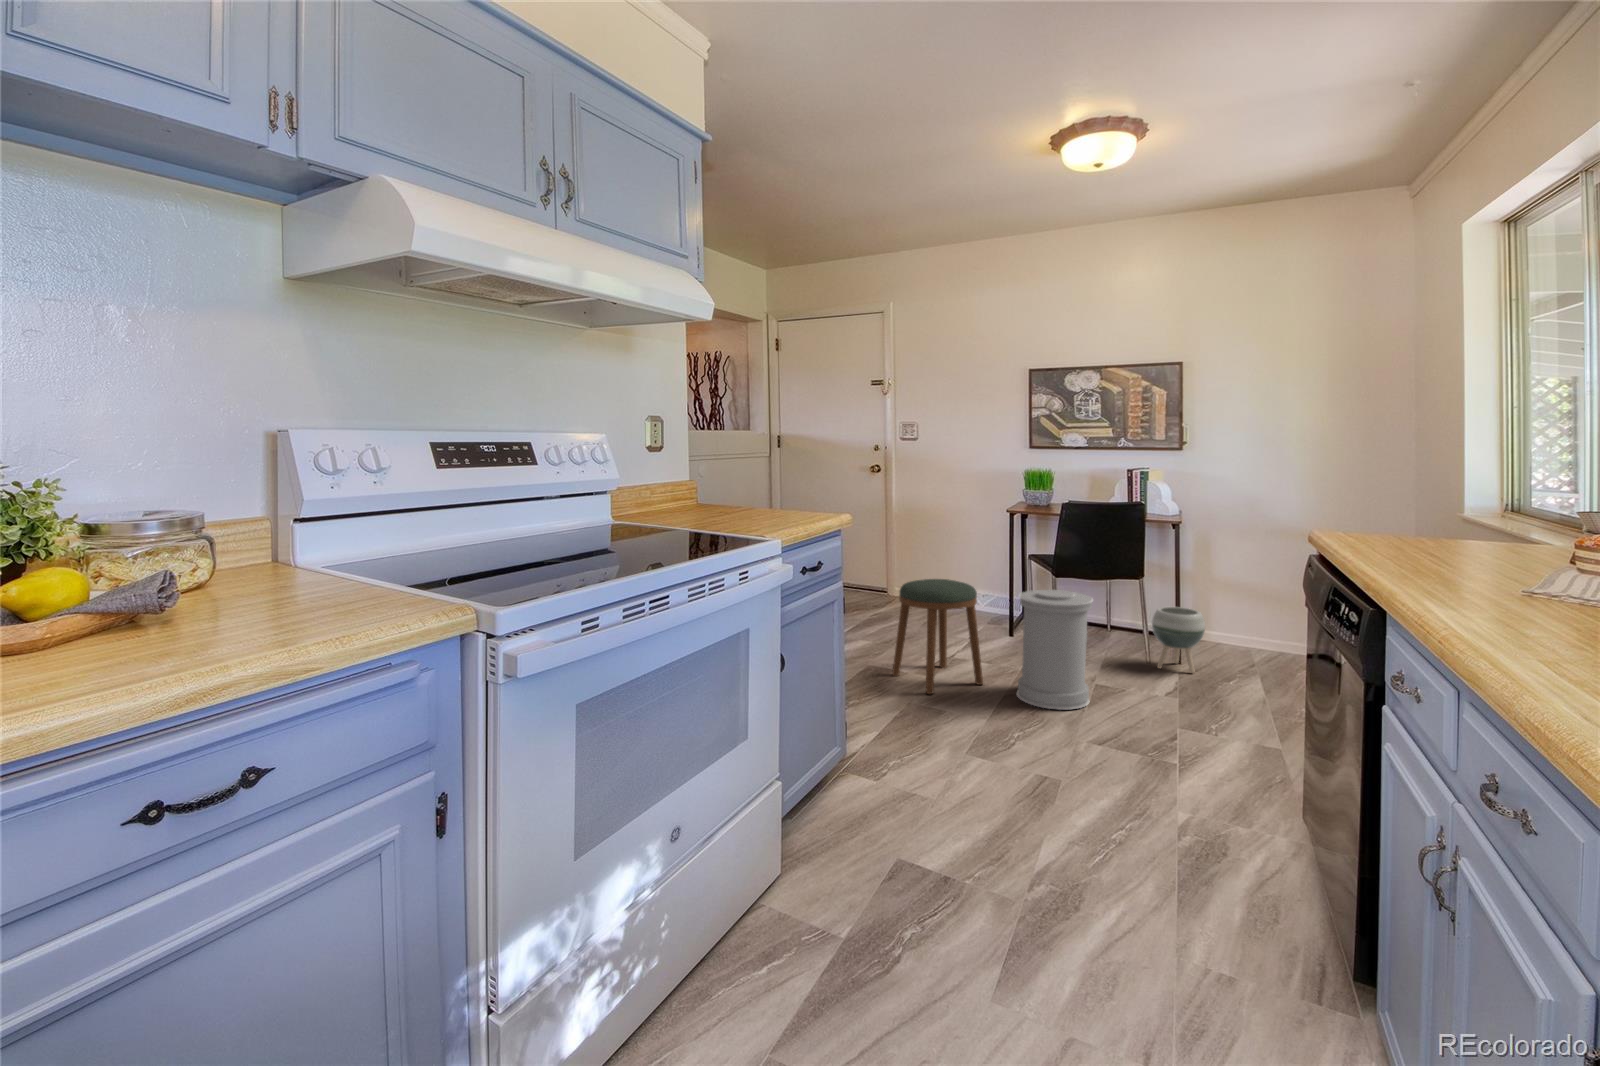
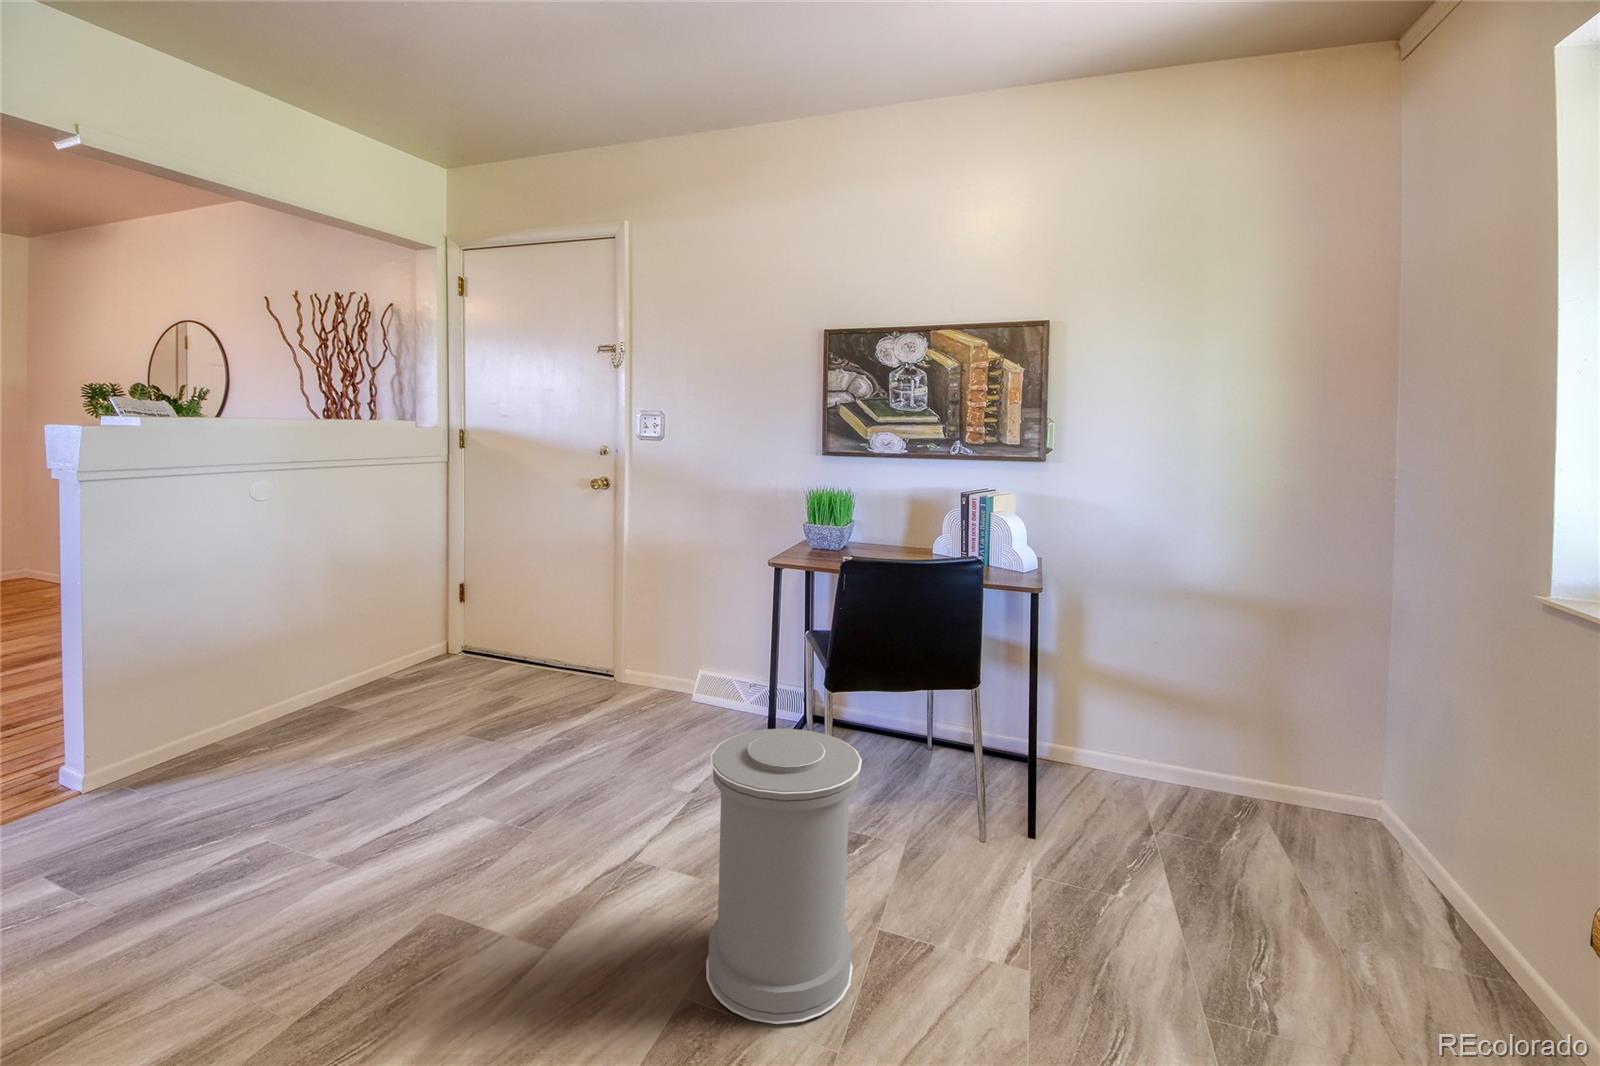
stool: present [892,579,983,694] -> none [482,692,655,970]
planter: present [1152,607,1205,673] -> none [990,733,1078,862]

